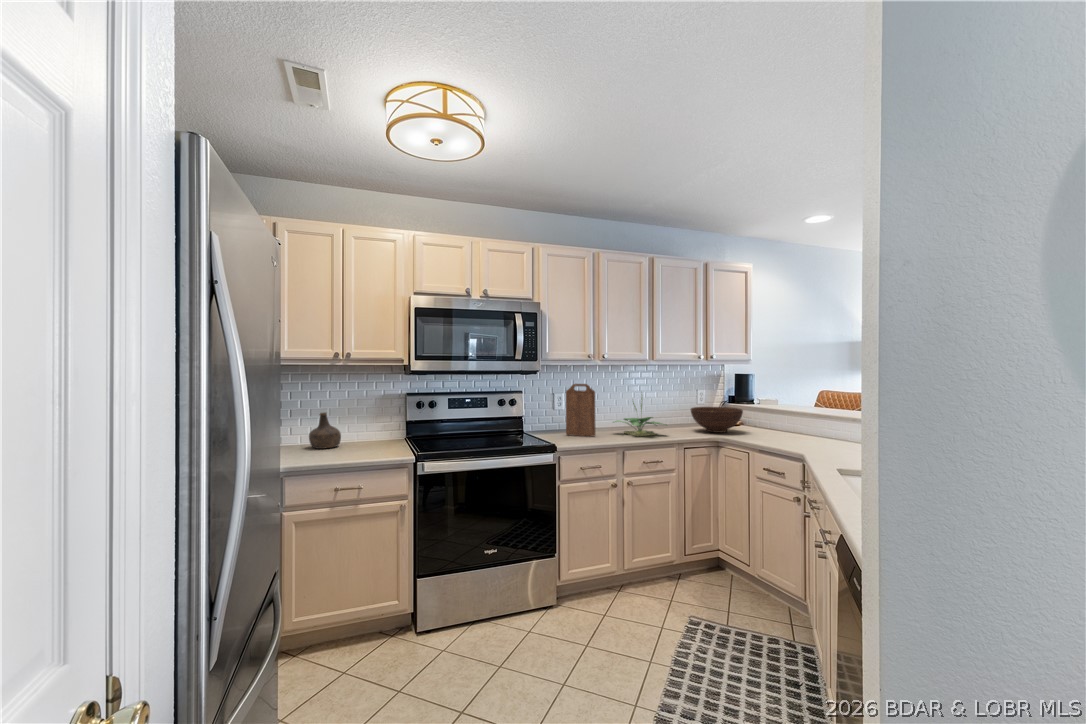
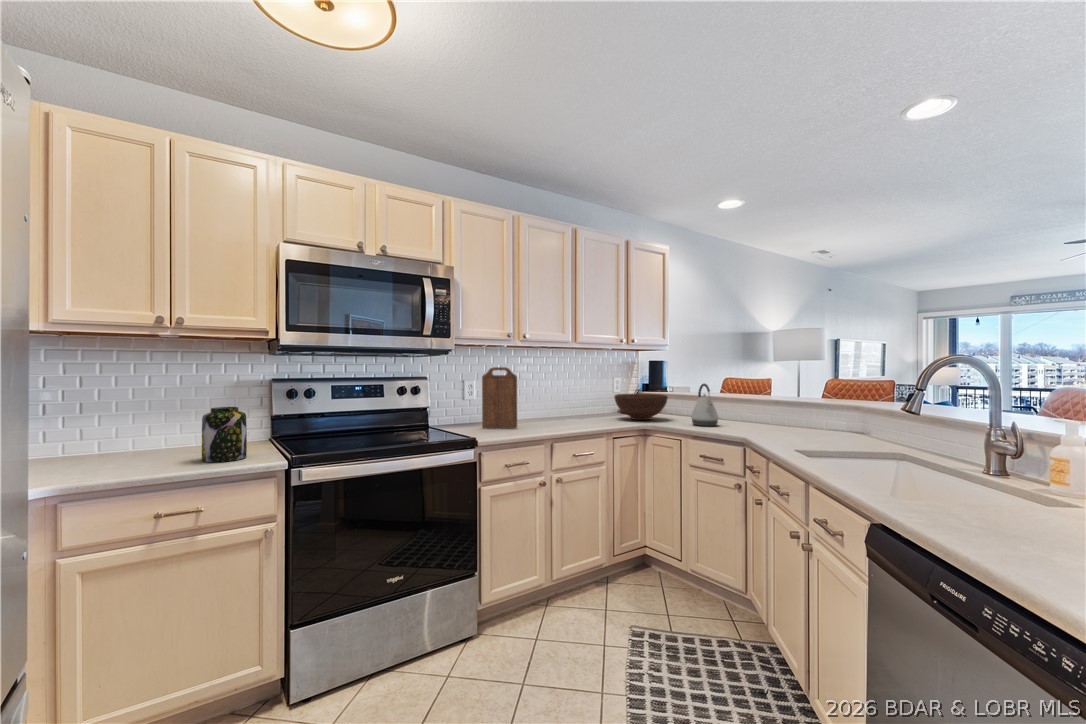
potted plant: present [615,398,662,436] -> none [534,375,596,427]
kettle: none [762,400,790,441] -> present [691,384,719,426]
bottle: present [309,412,341,449] -> none [112,405,168,457]
jar: none [362,416,389,455] -> present [202,407,247,462]

